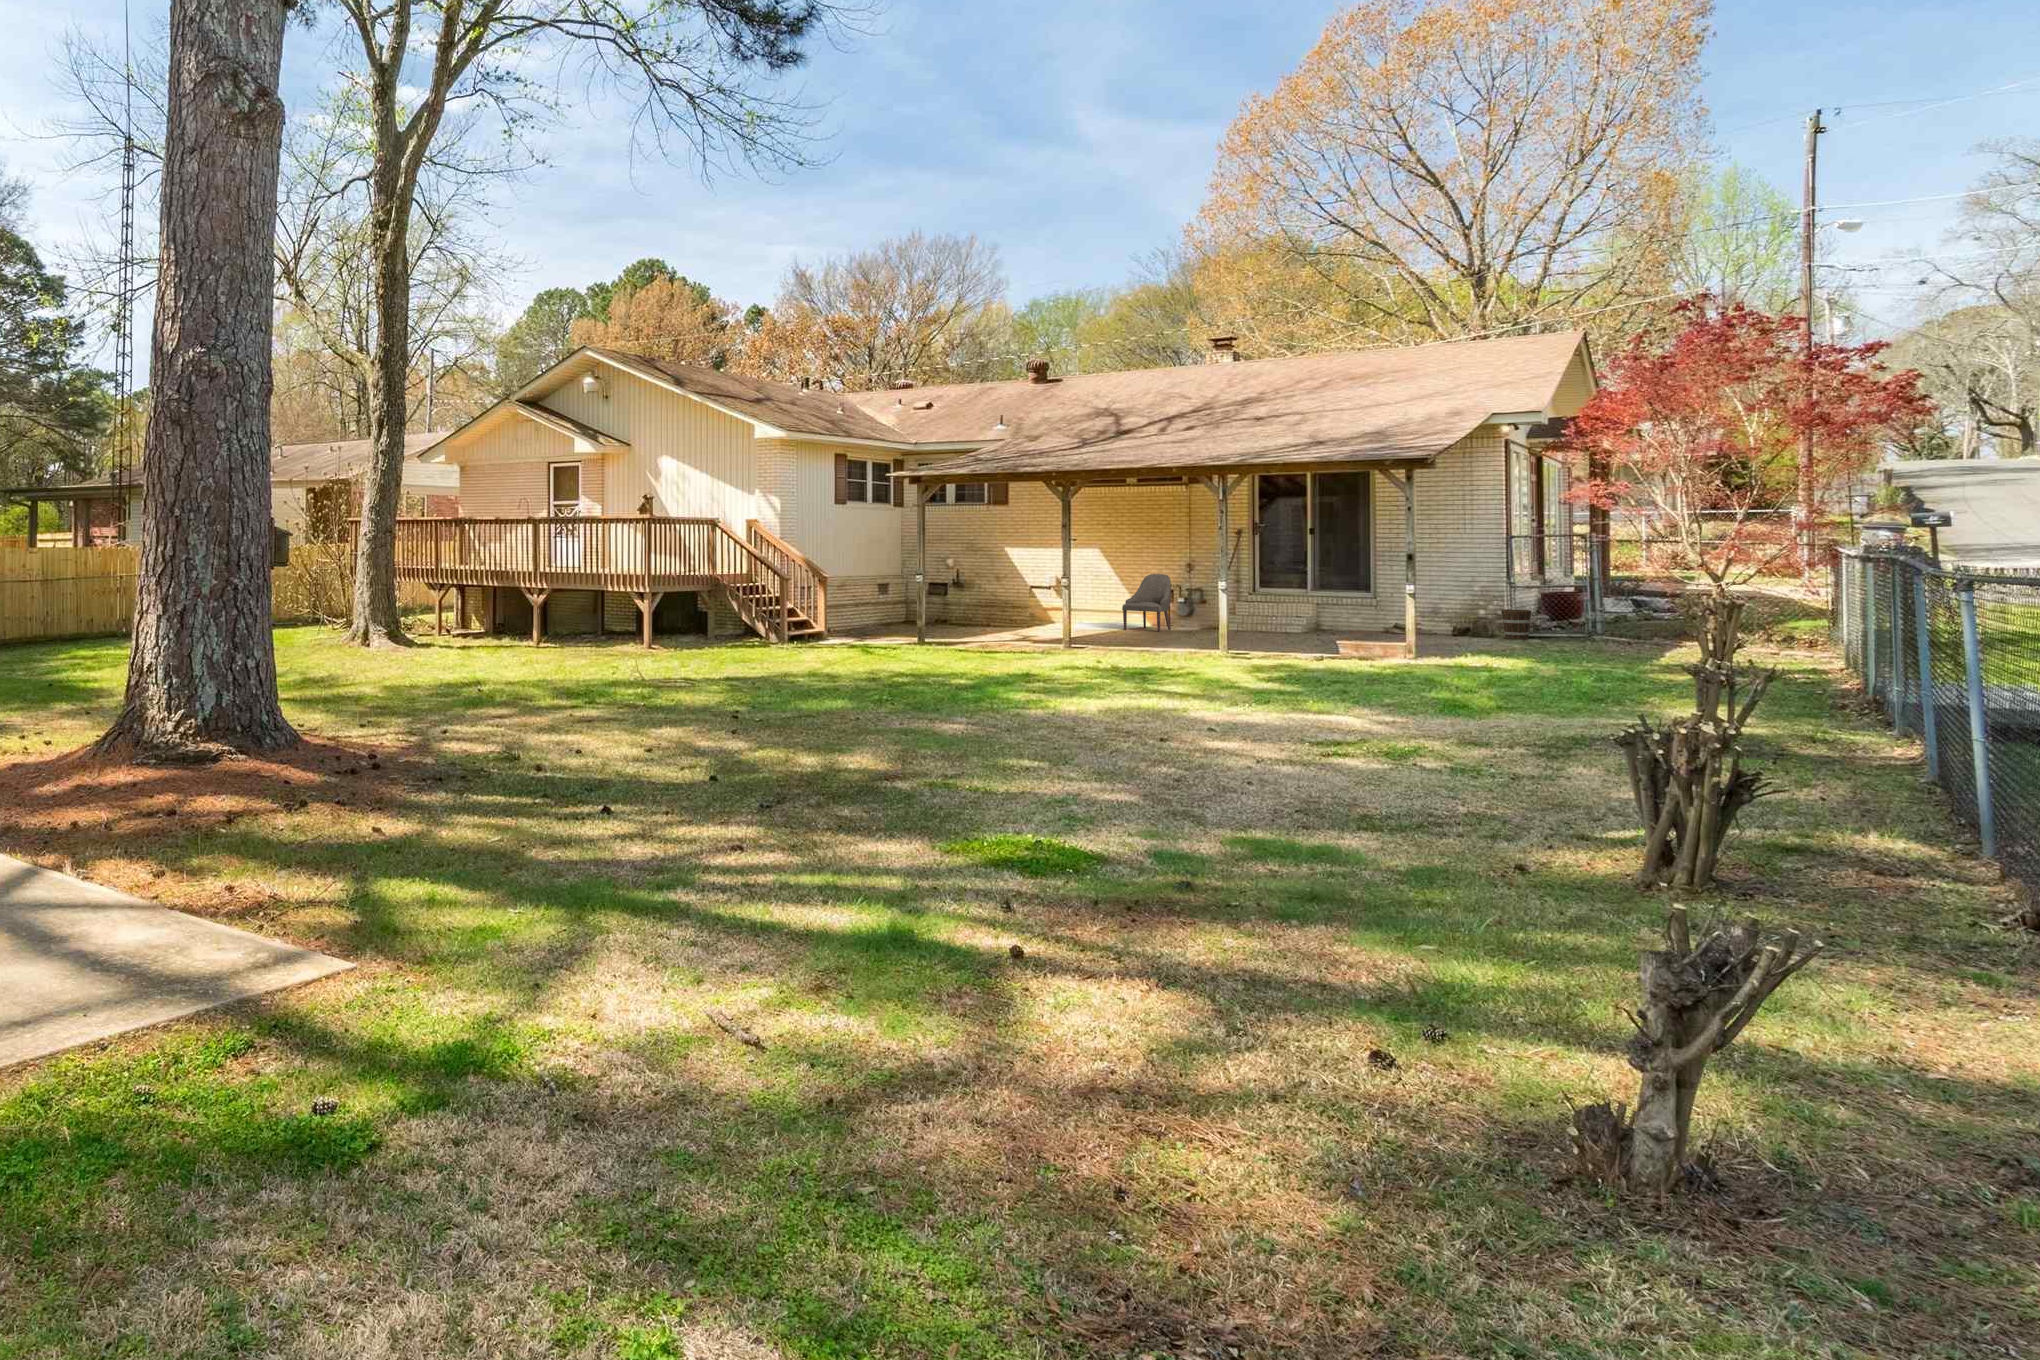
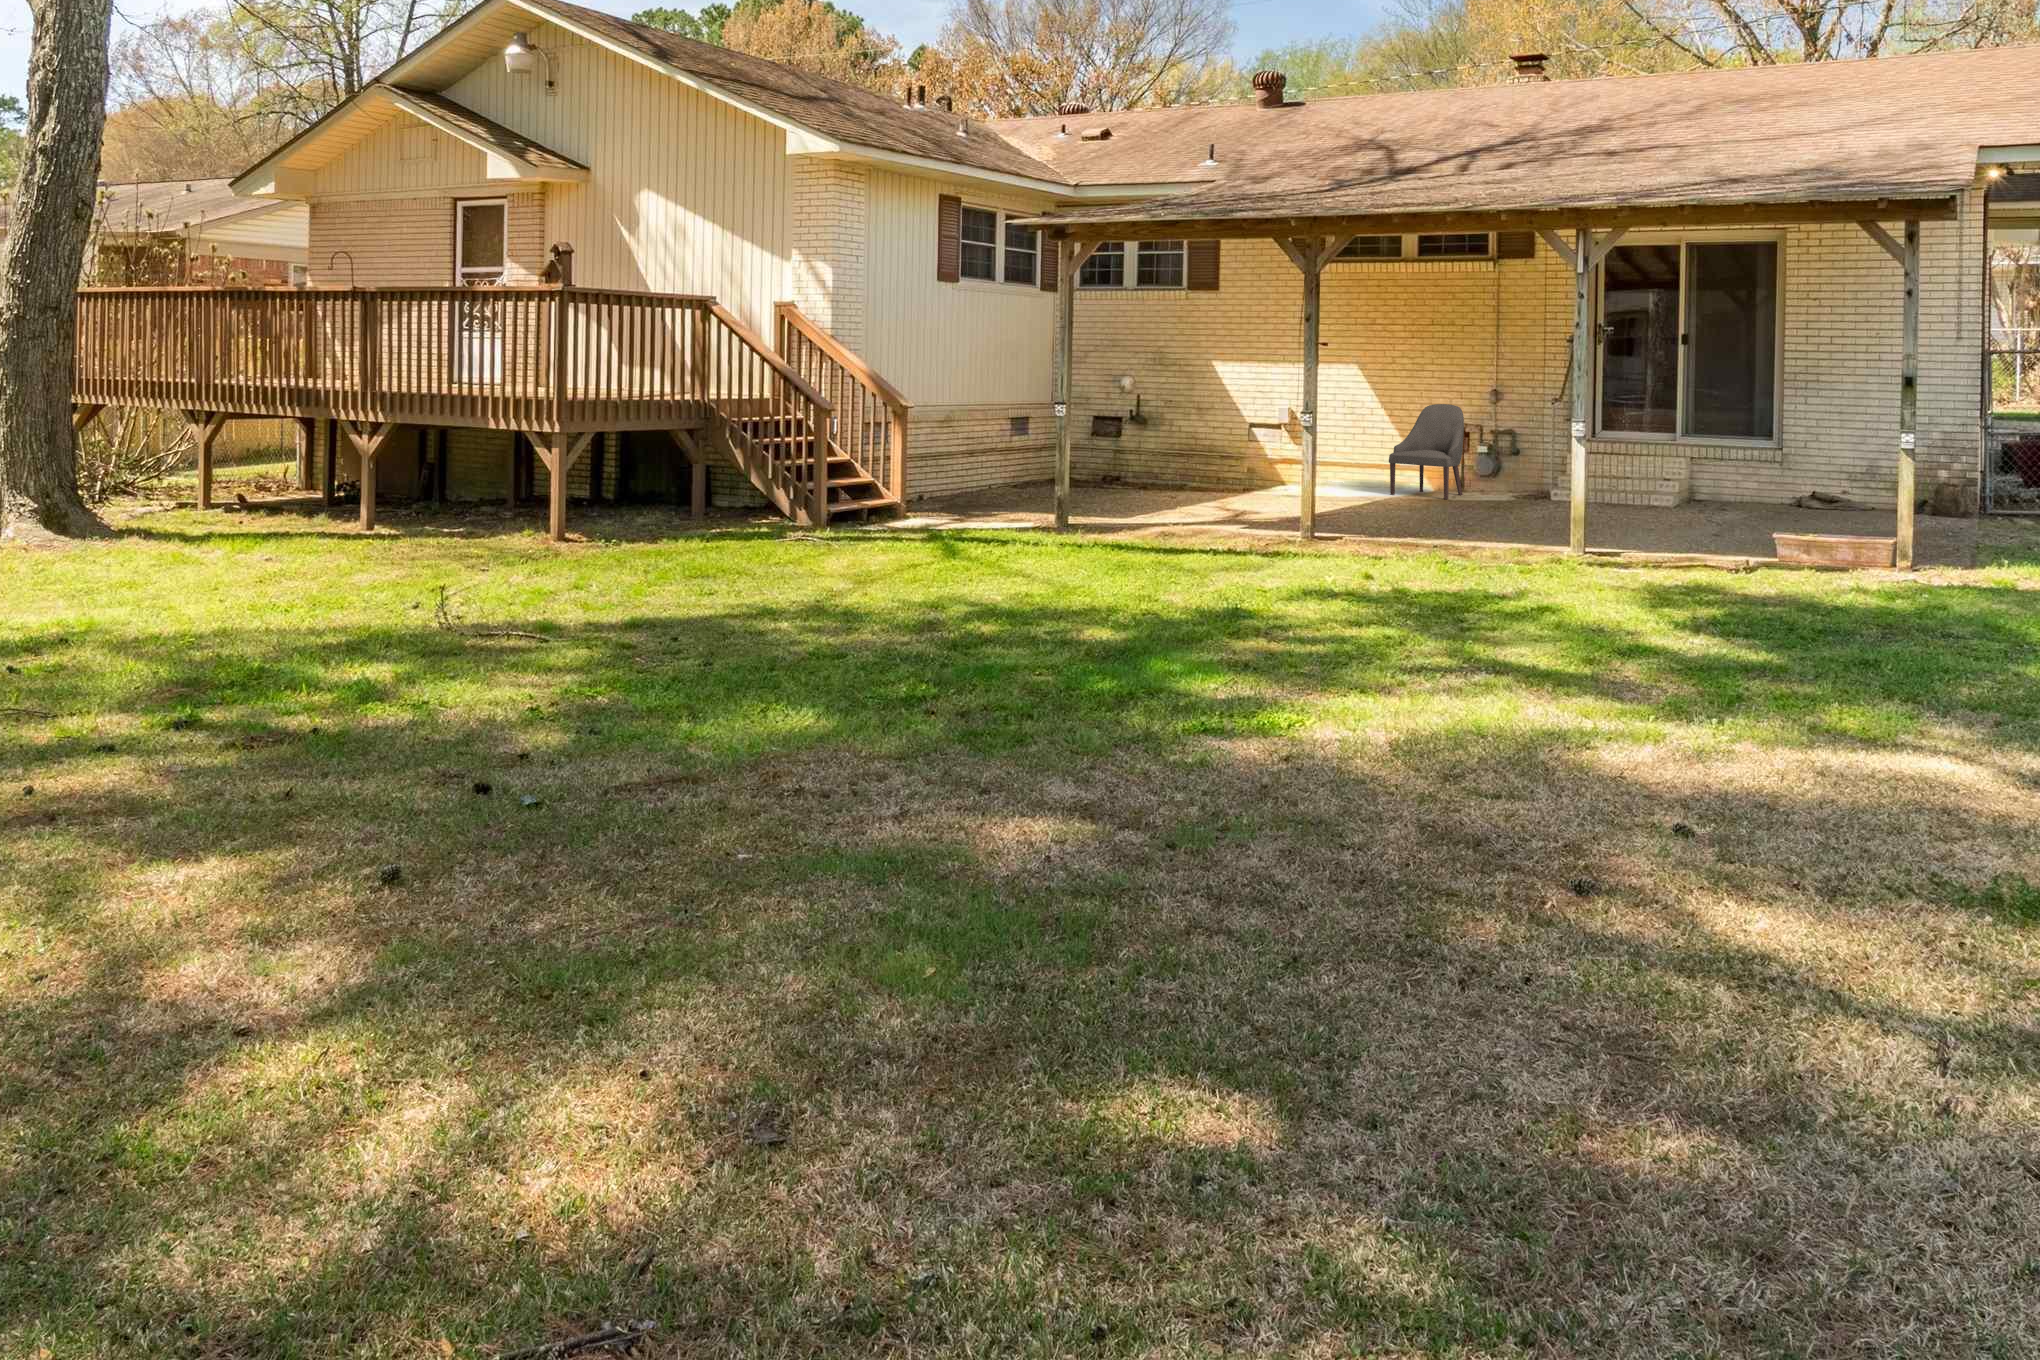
bucket: present [1501,610,1532,639] -> none [1973,469,2021,518]

